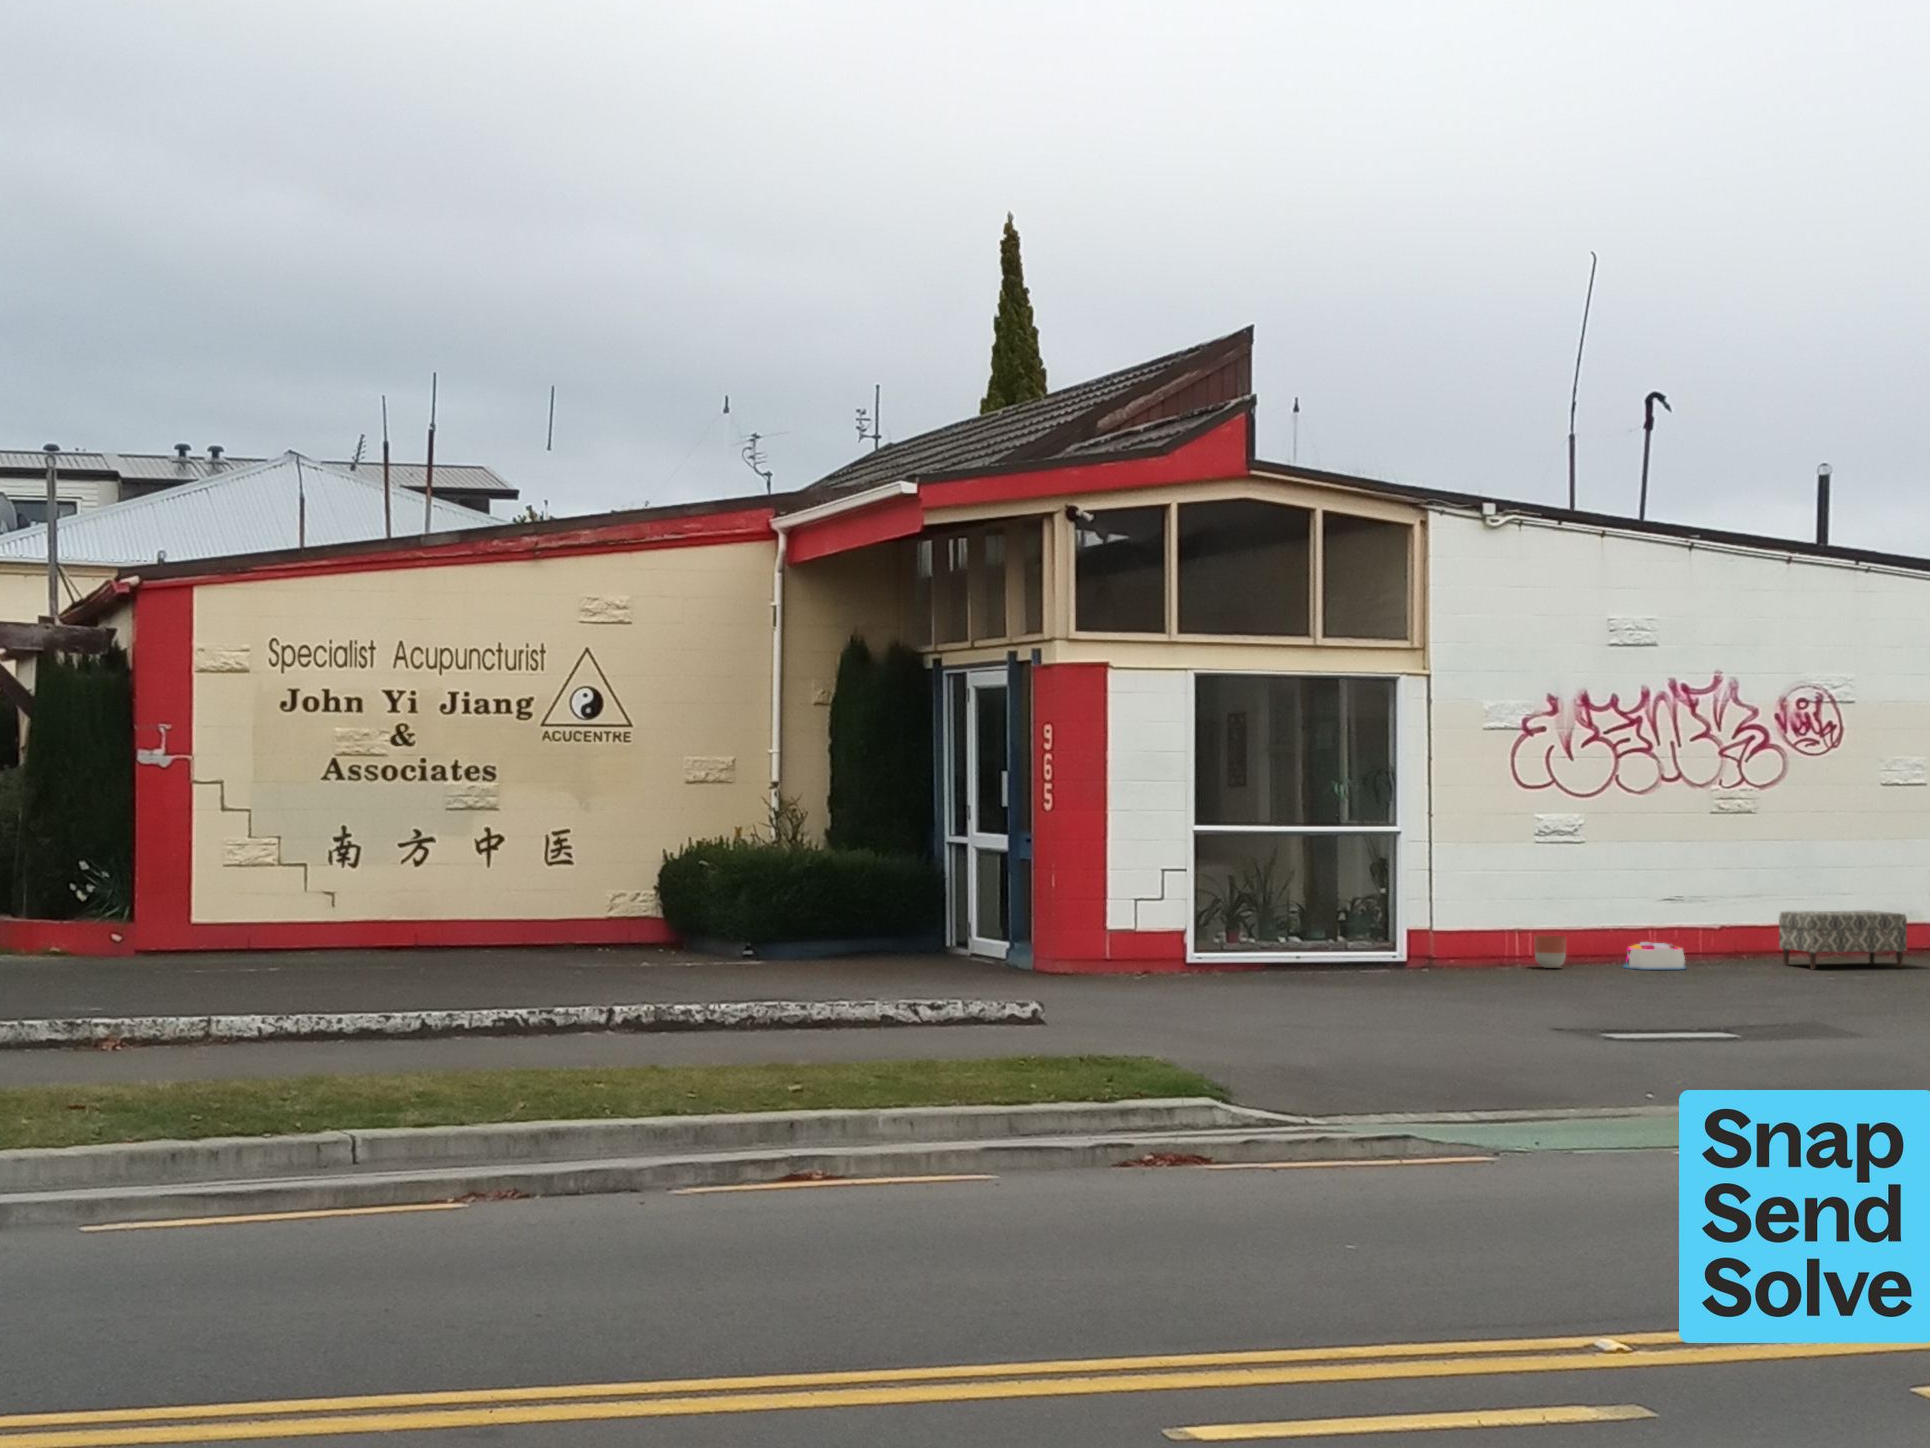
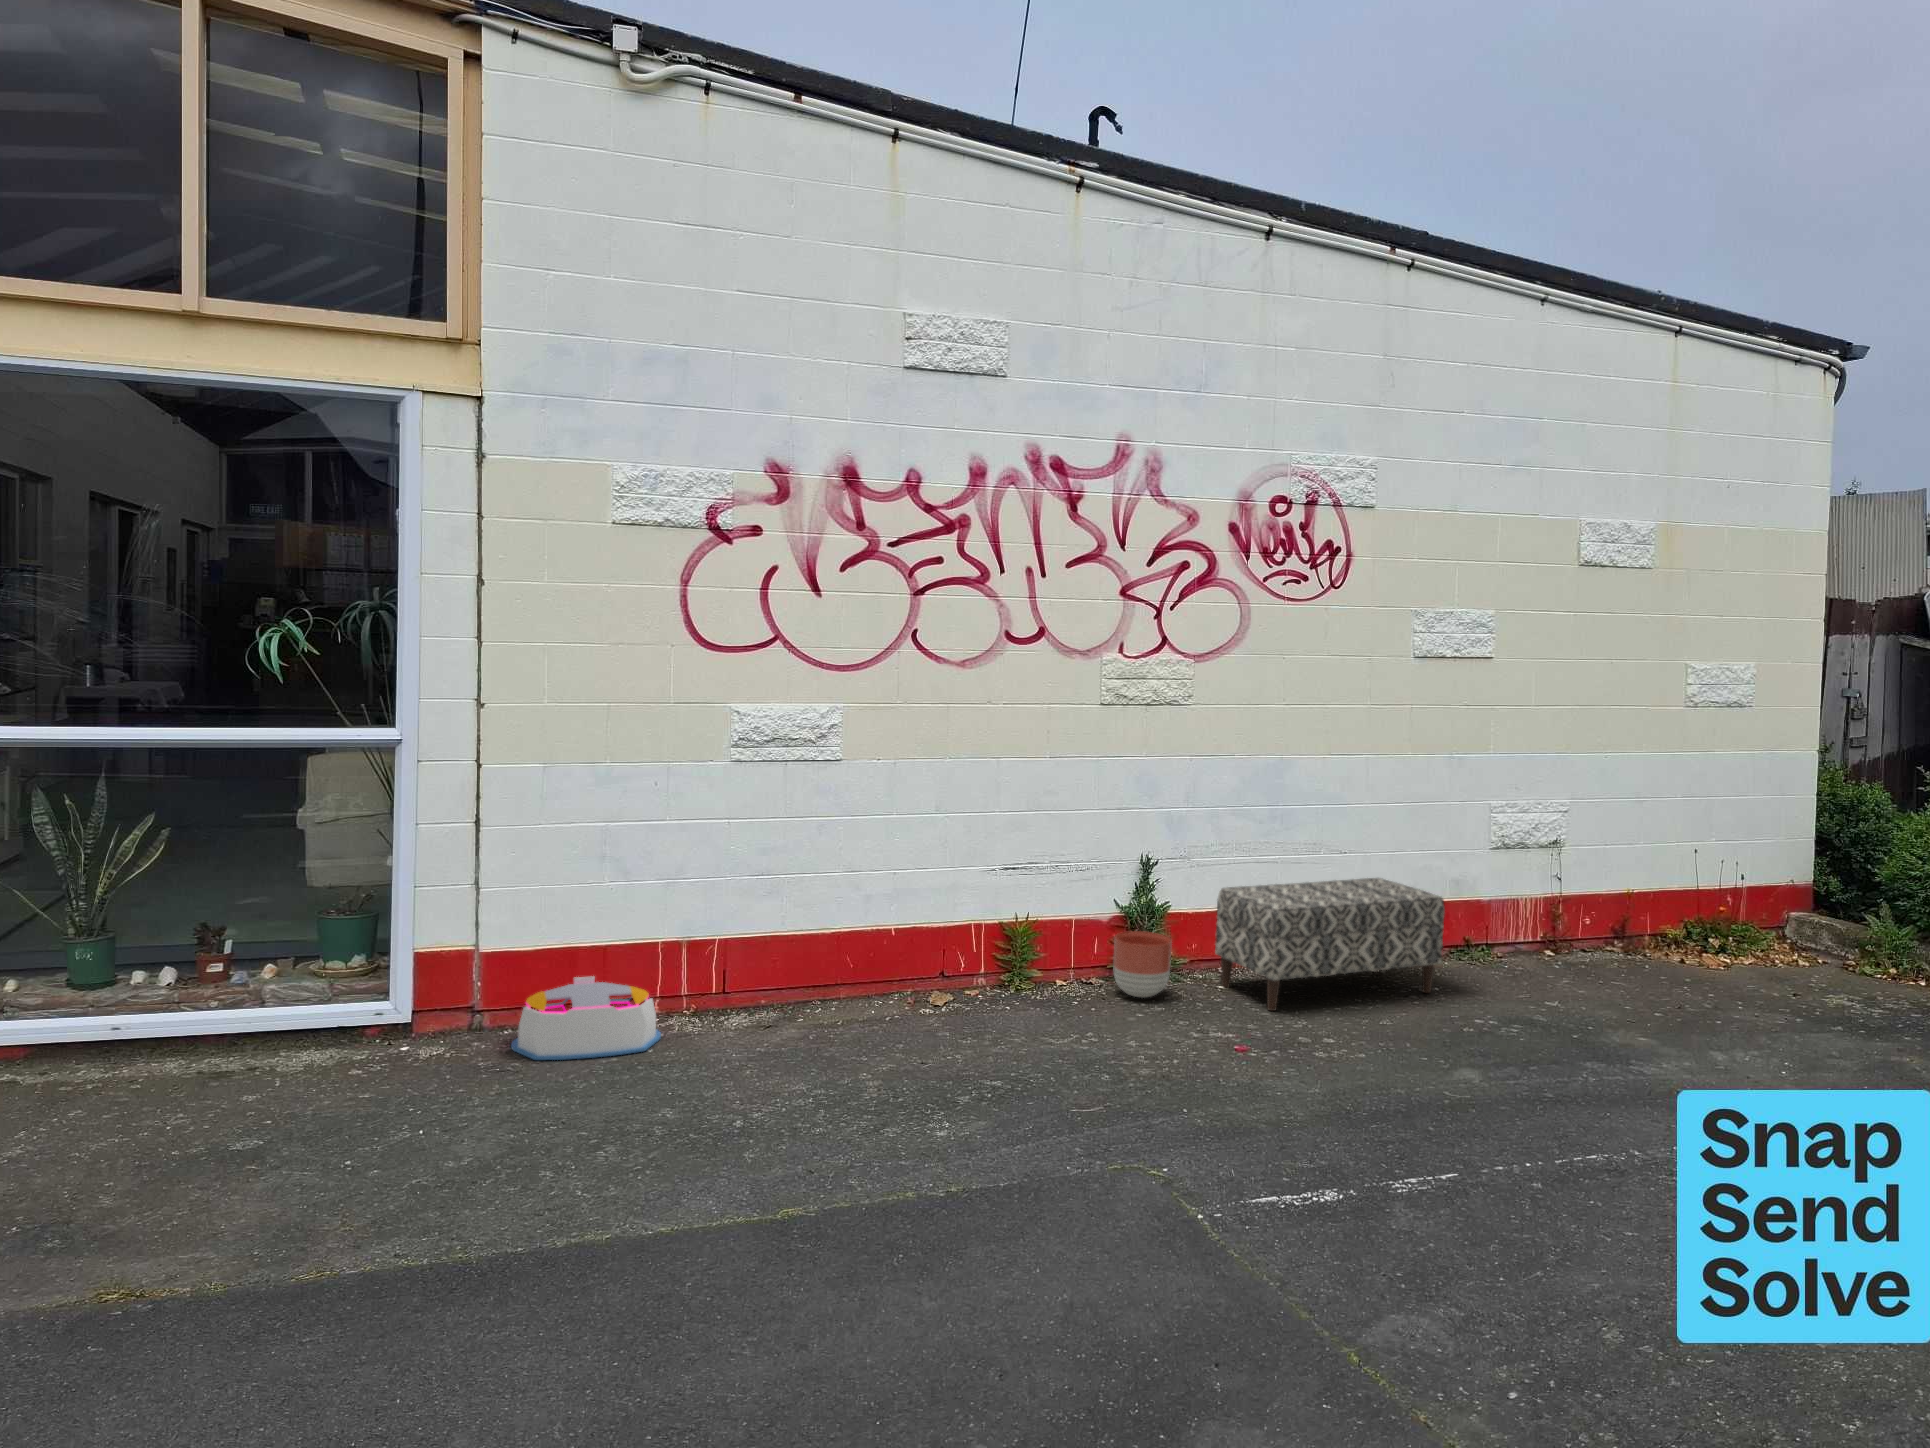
planter: present [1535,935,1566,968] -> present [1113,931,1172,998]
storage bin: present [1623,942,1686,970] -> present [511,977,661,1060]

